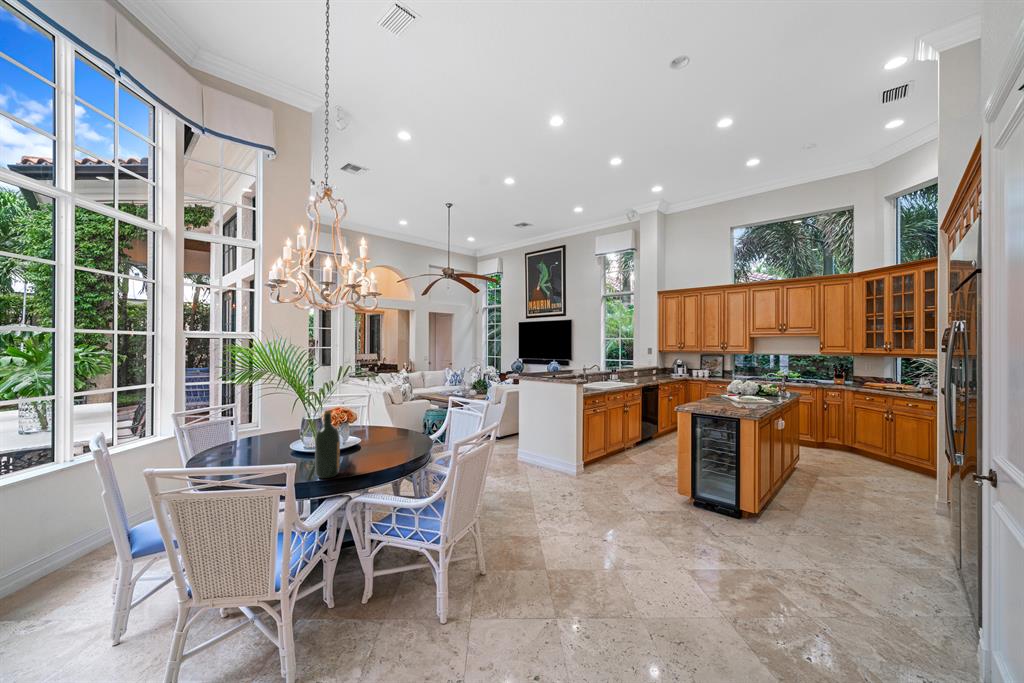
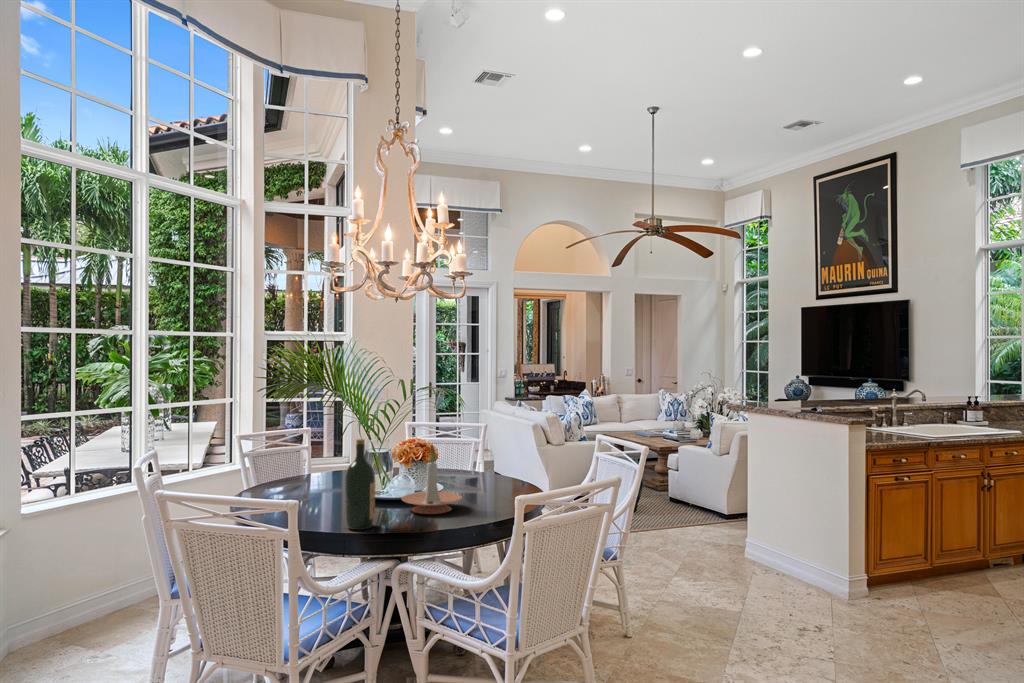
candle holder: none [348,409,393,459] -> present [401,445,462,514]

